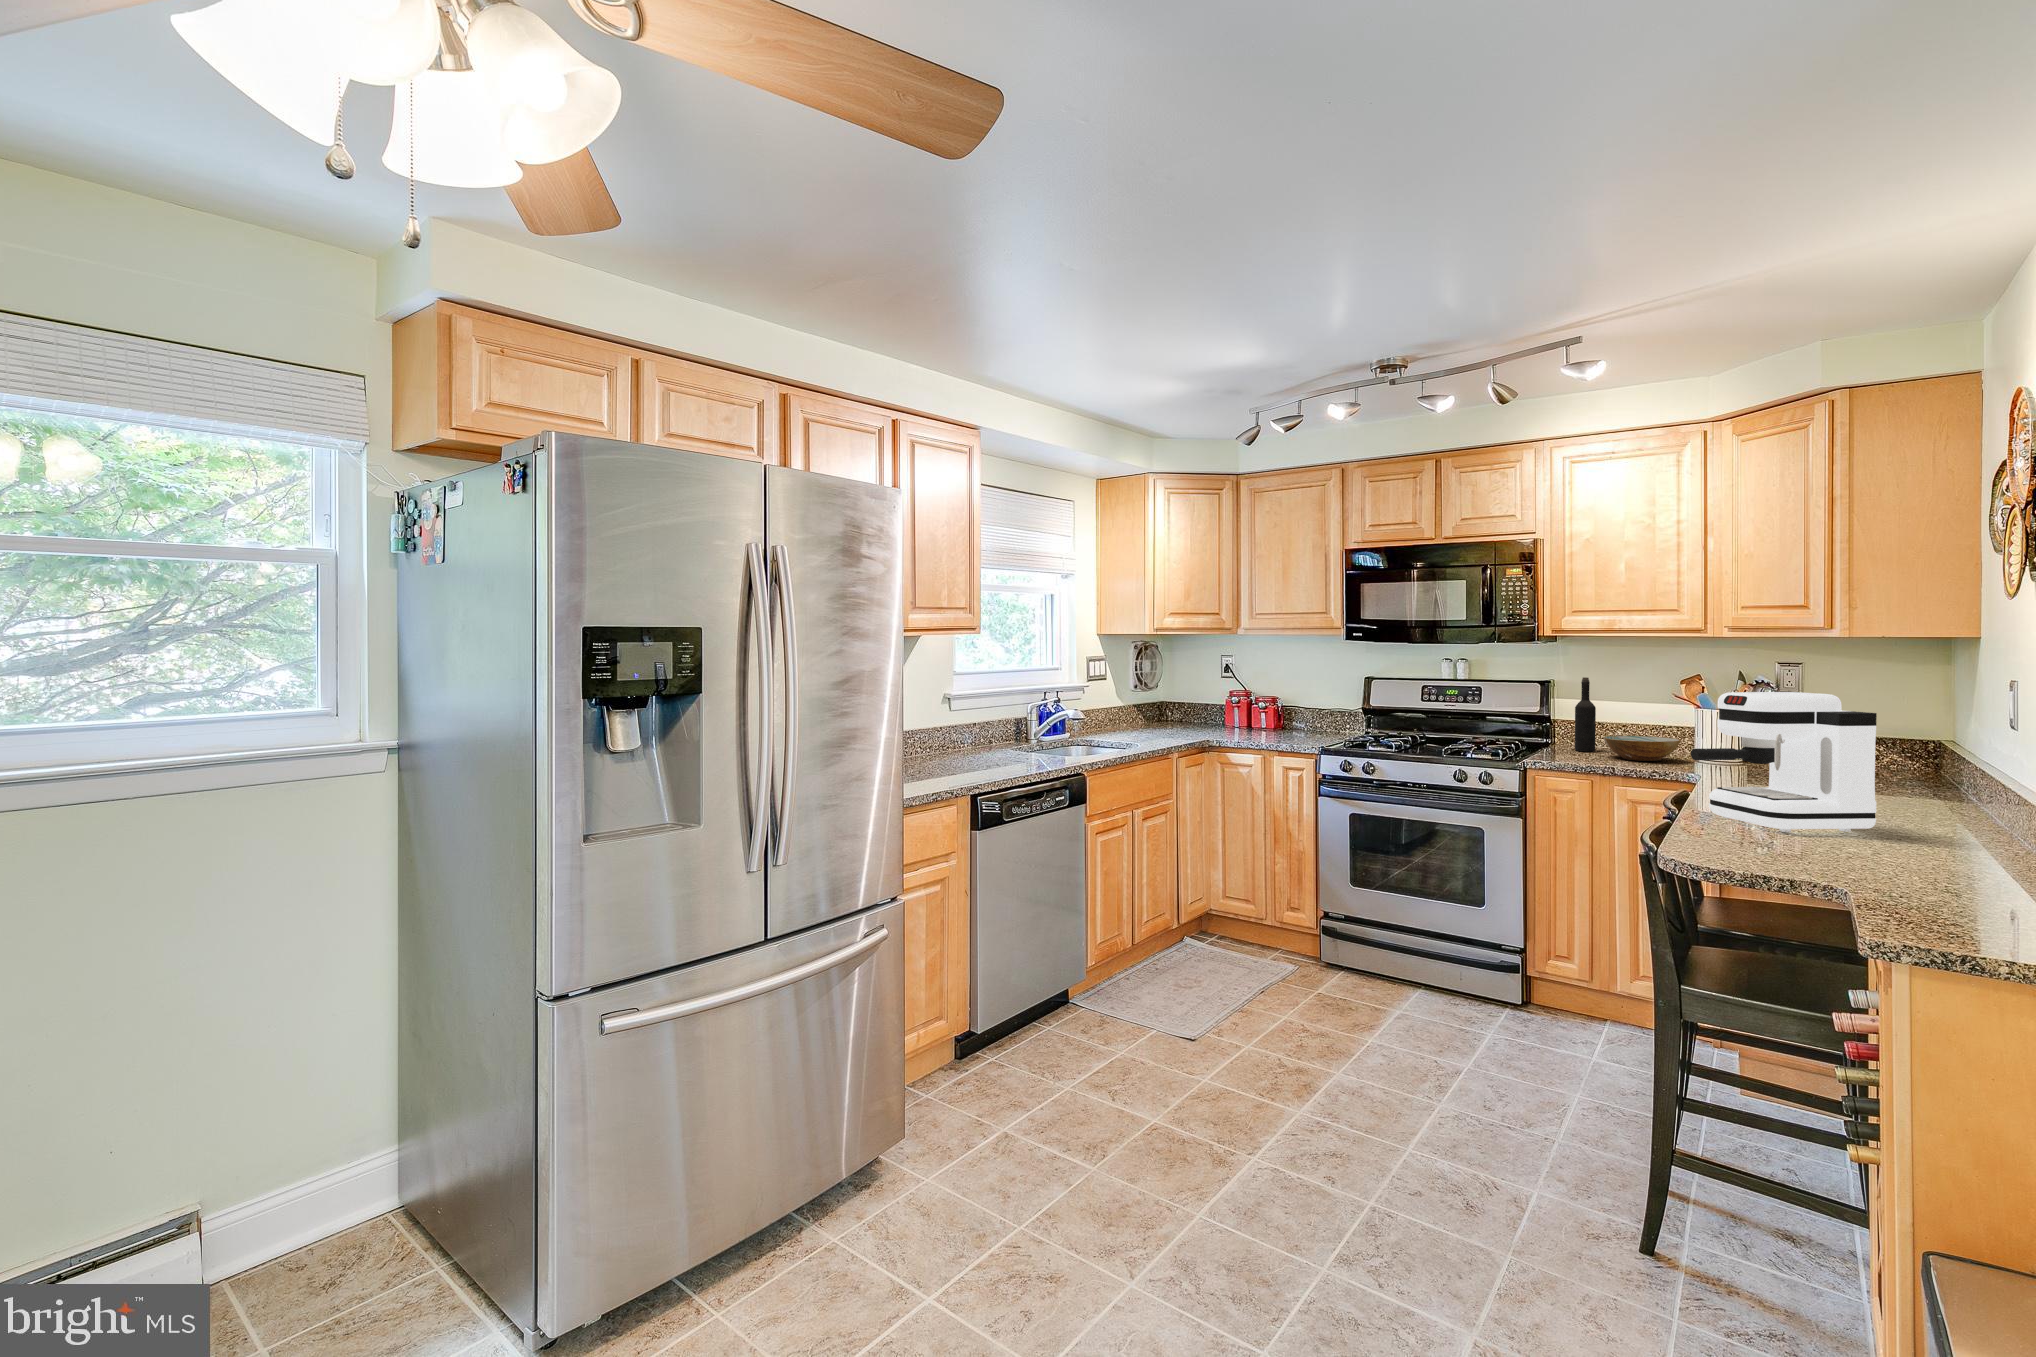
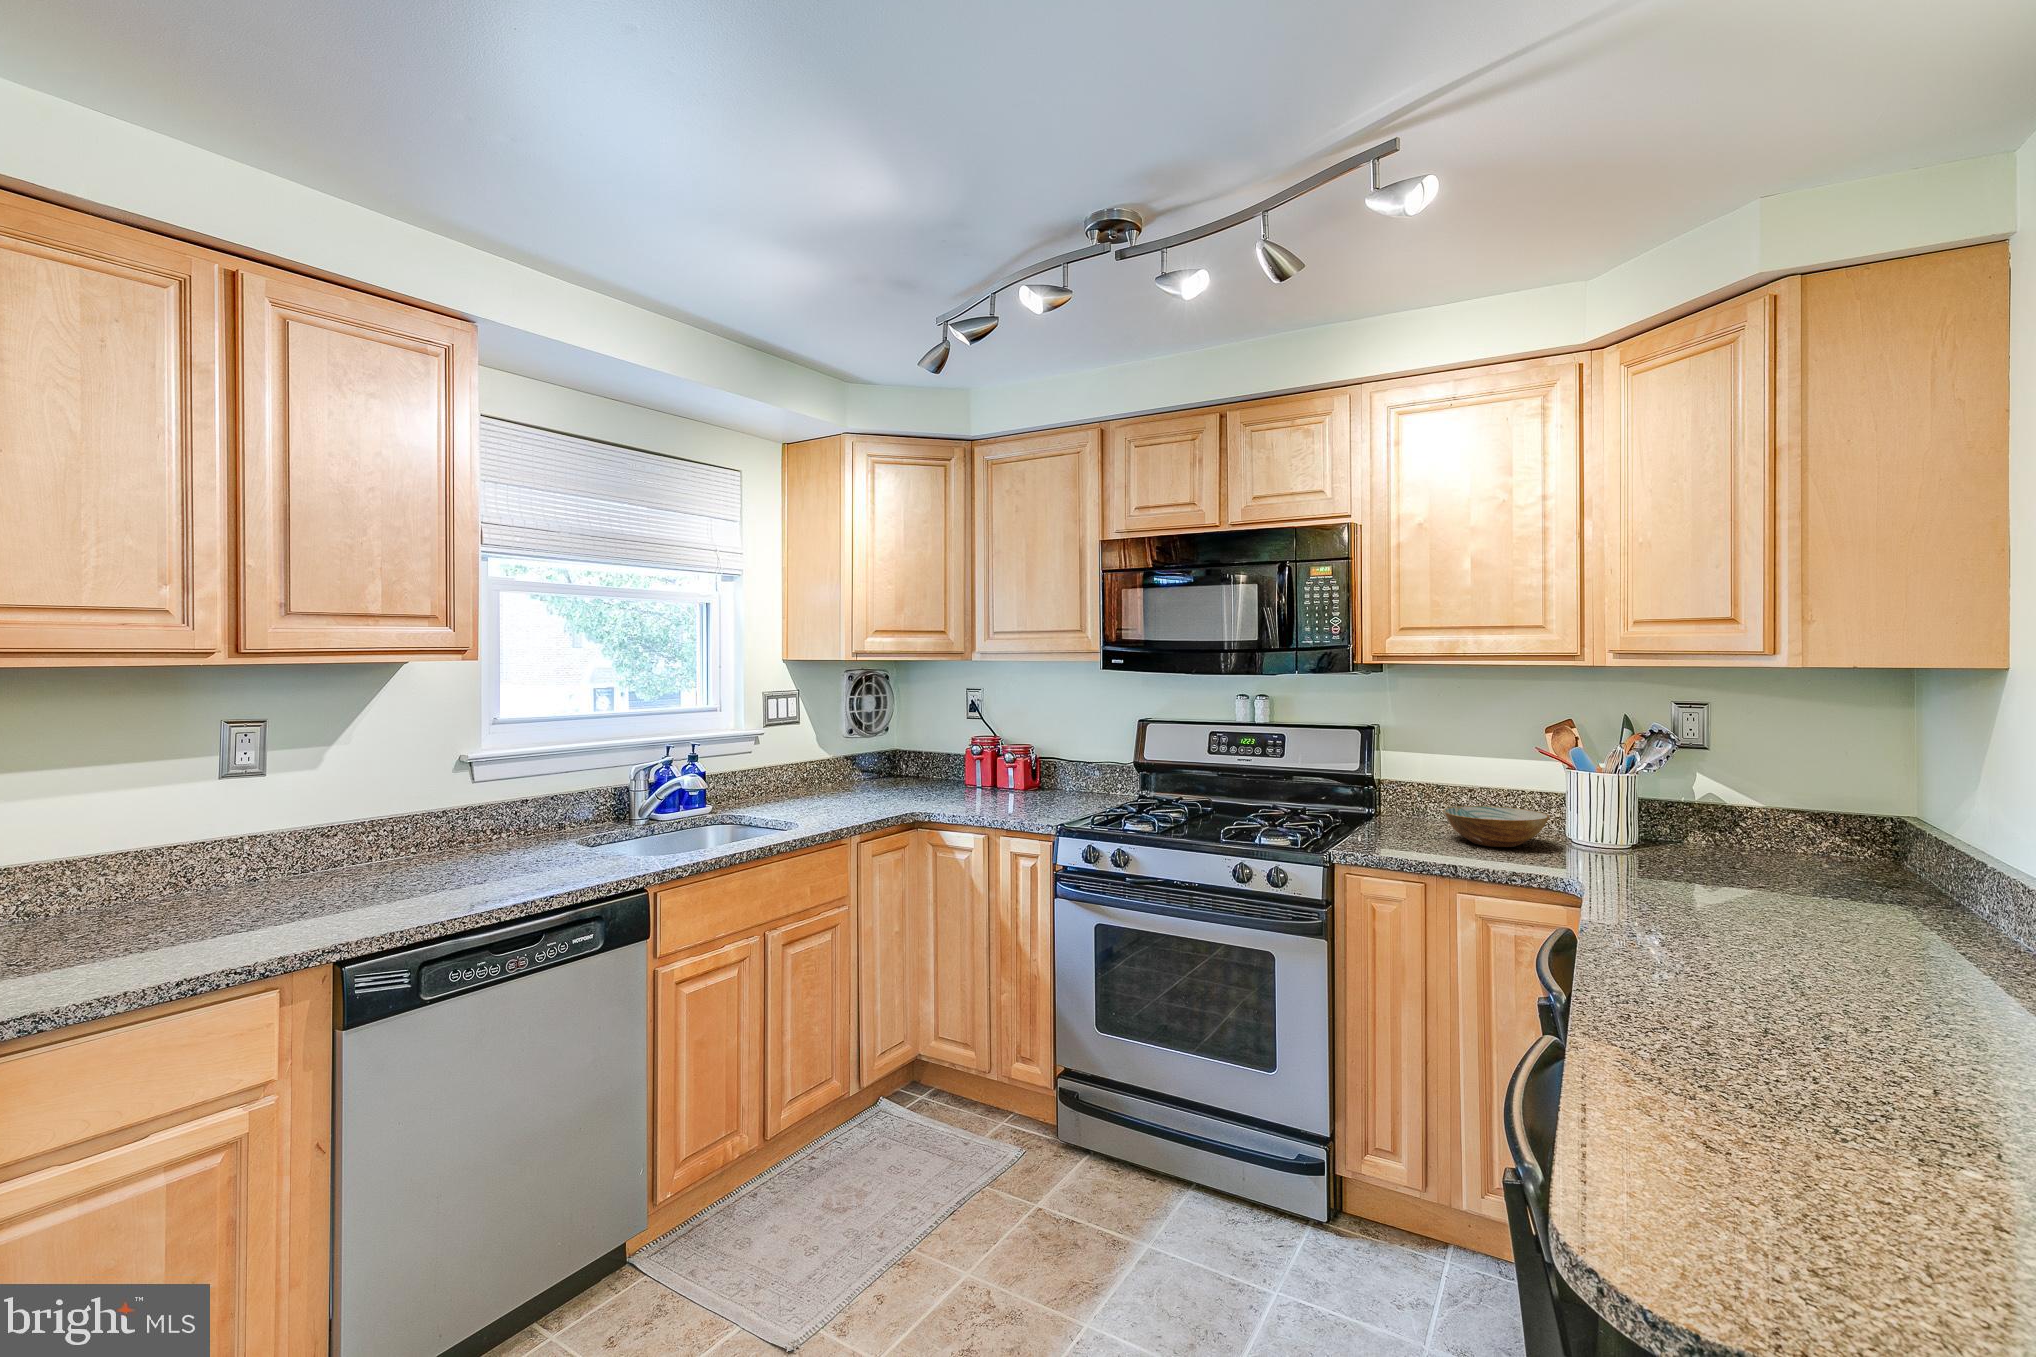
wine bottle: present [1575,677,1596,752] -> none [1406,722,1433,827]
coffee maker: present [1691,692,1877,832] -> none [1601,777,1979,1092]

